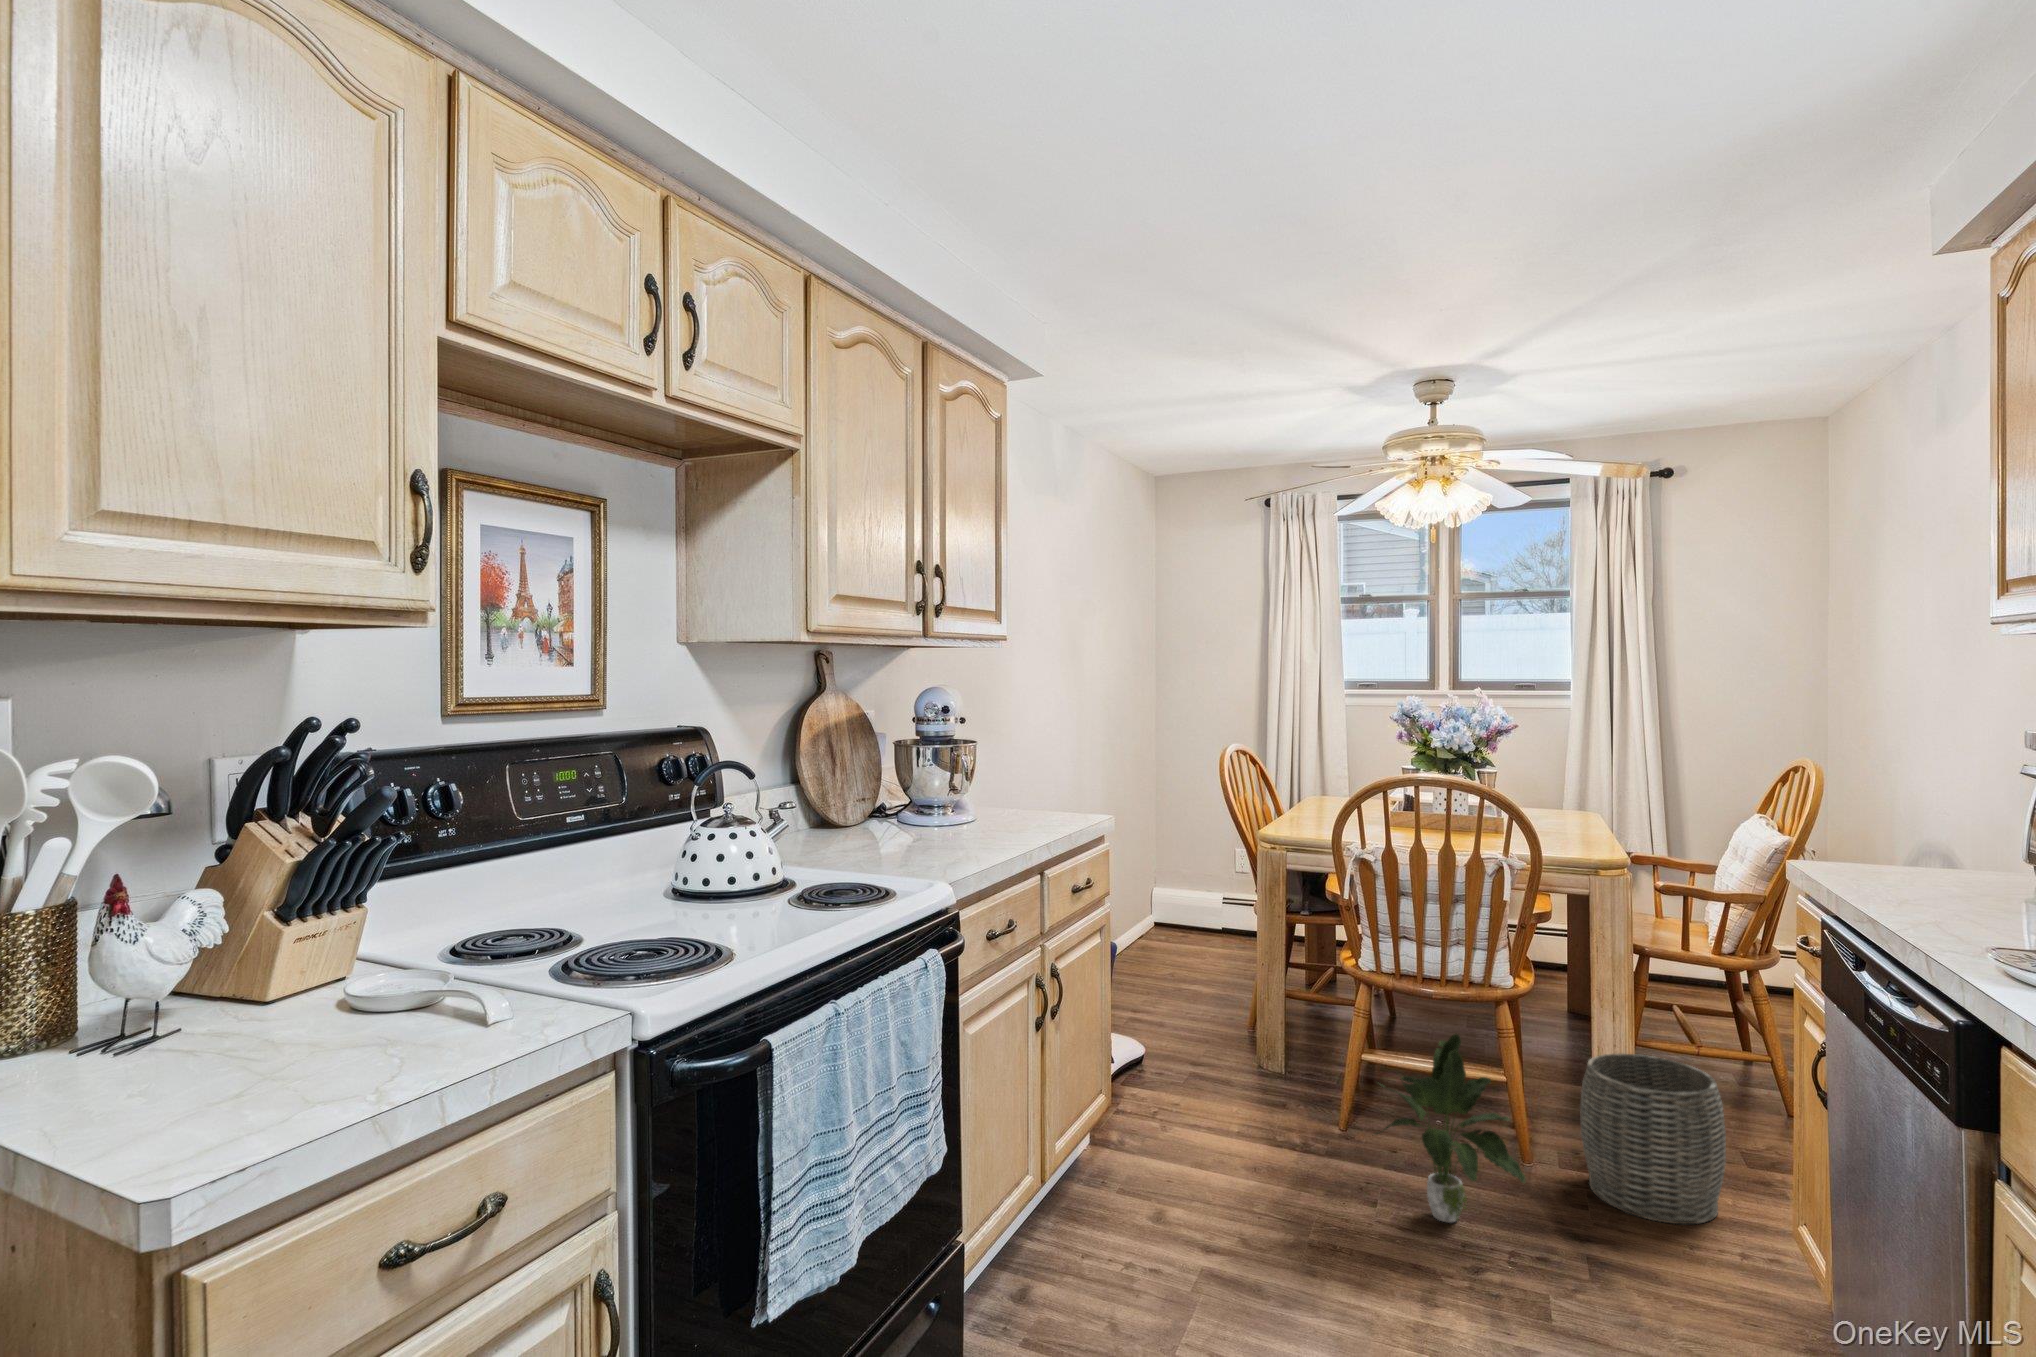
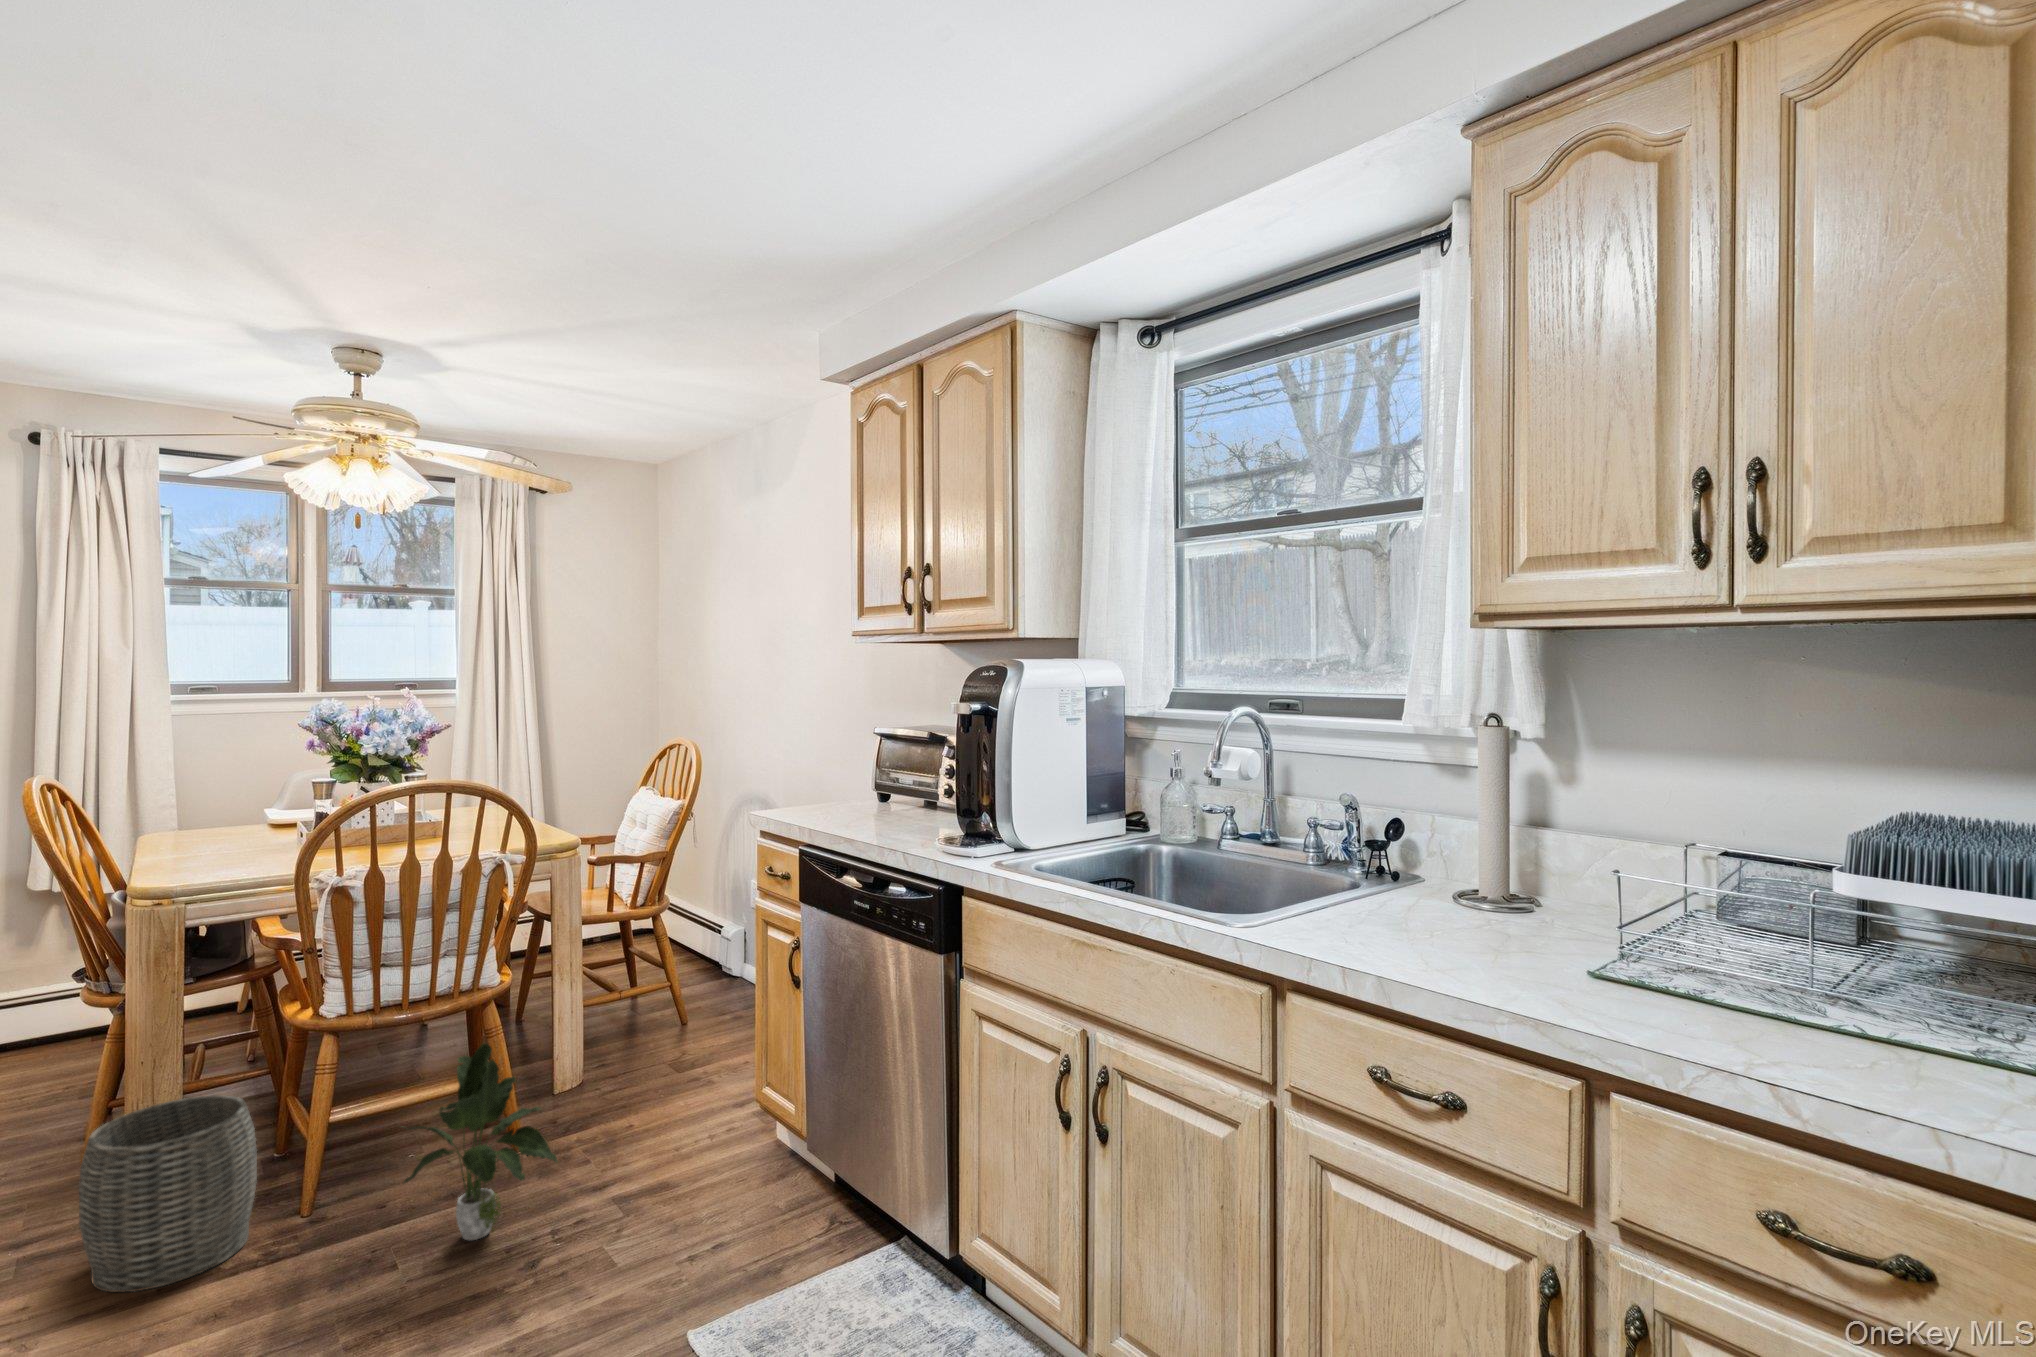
woven basket: present [1580,1053,1726,1224] -> present [79,1095,257,1293]

